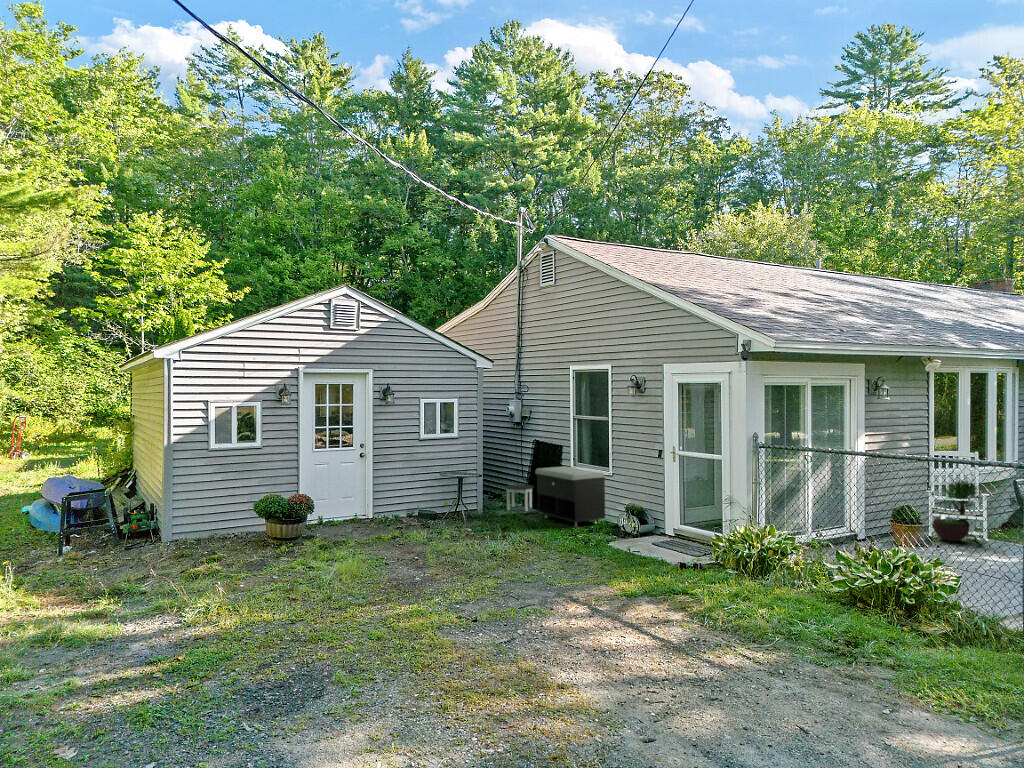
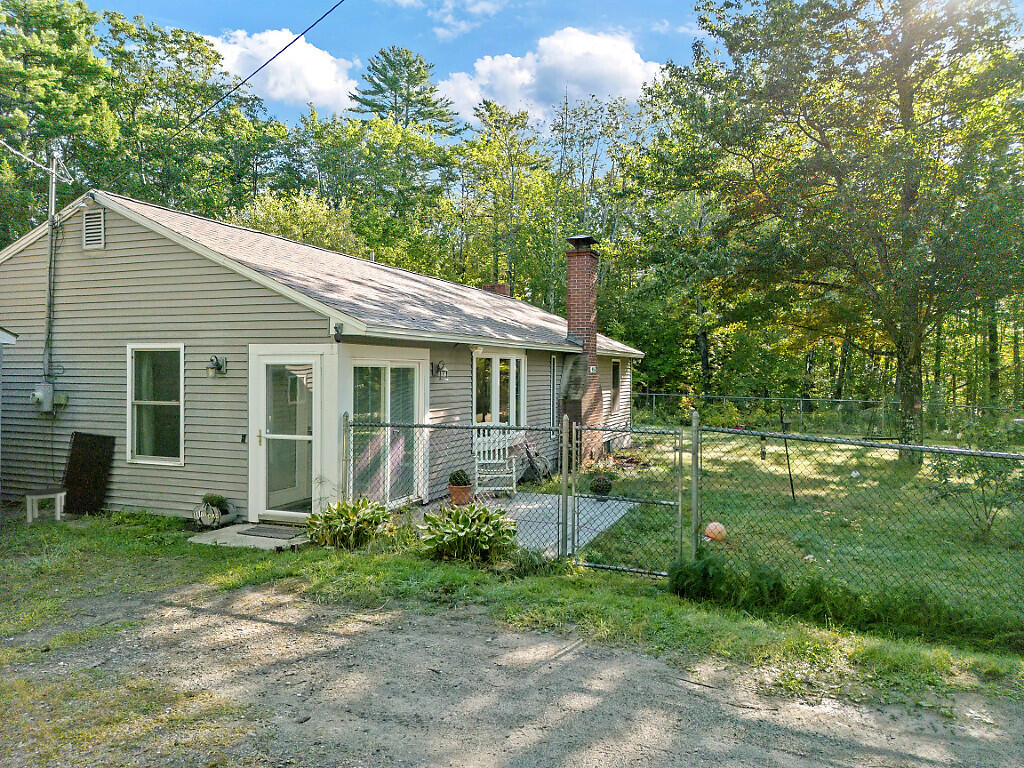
storage bench: present [535,466,605,527] -> none [75,461,174,529]
potted tree: present [933,480,980,541] -> none [476,441,508,496]

